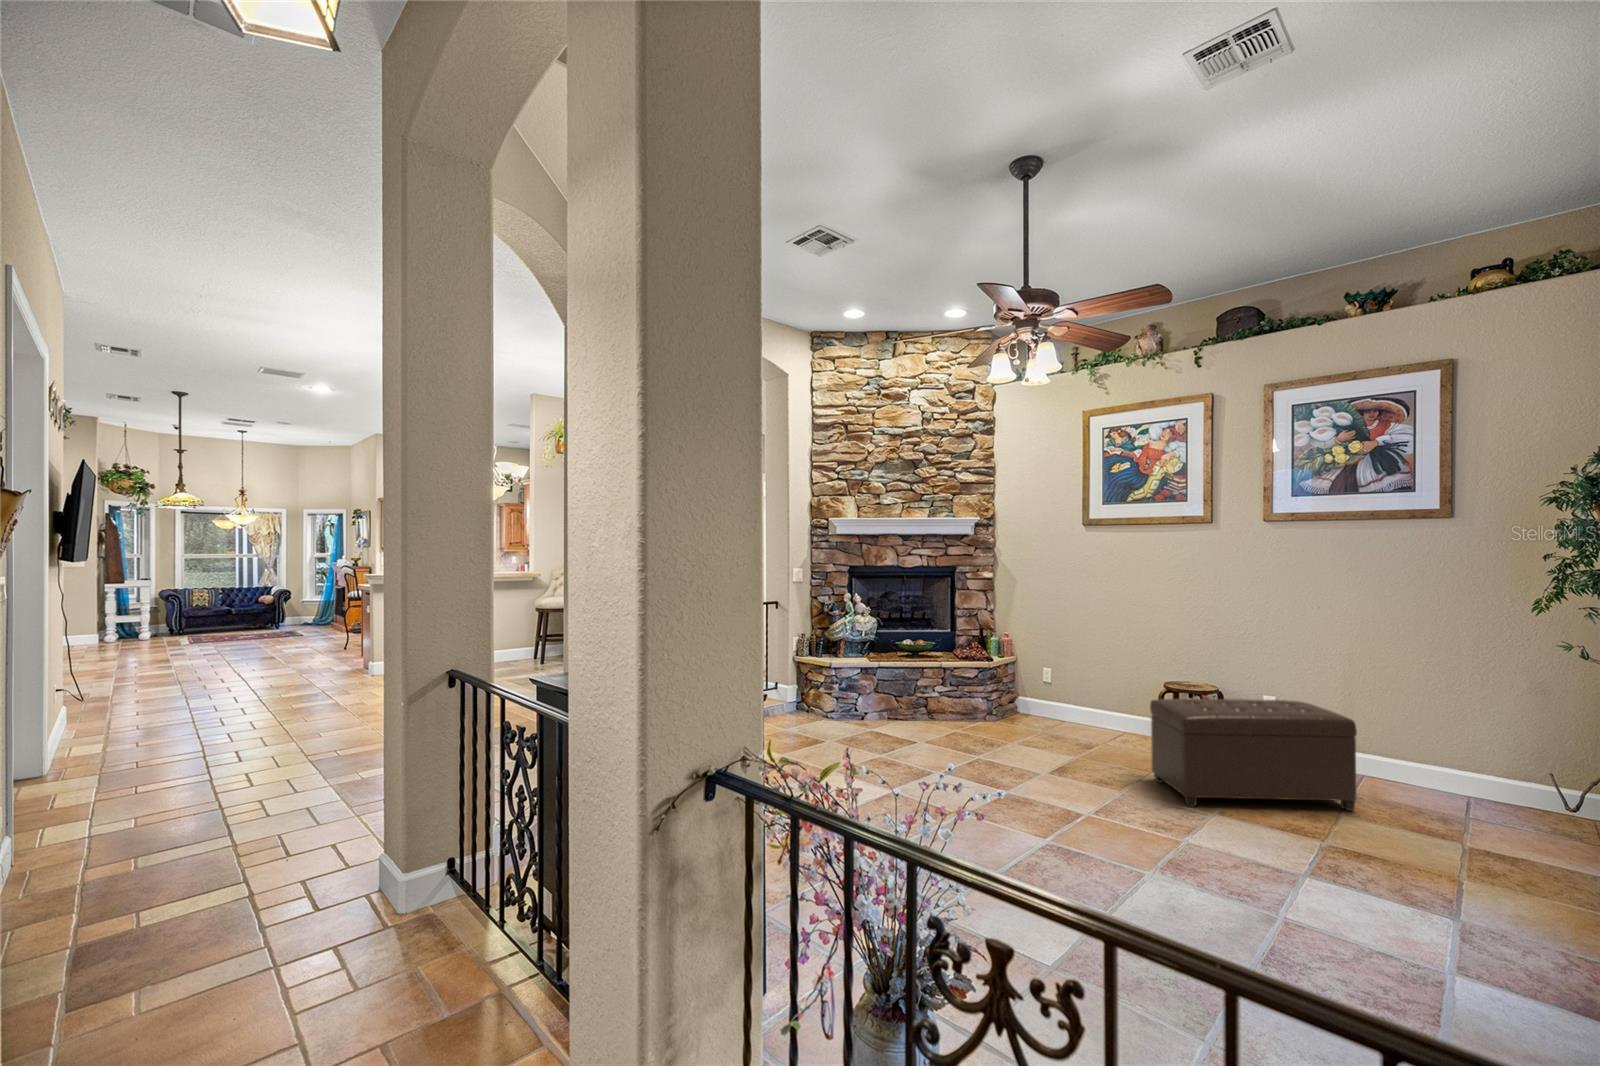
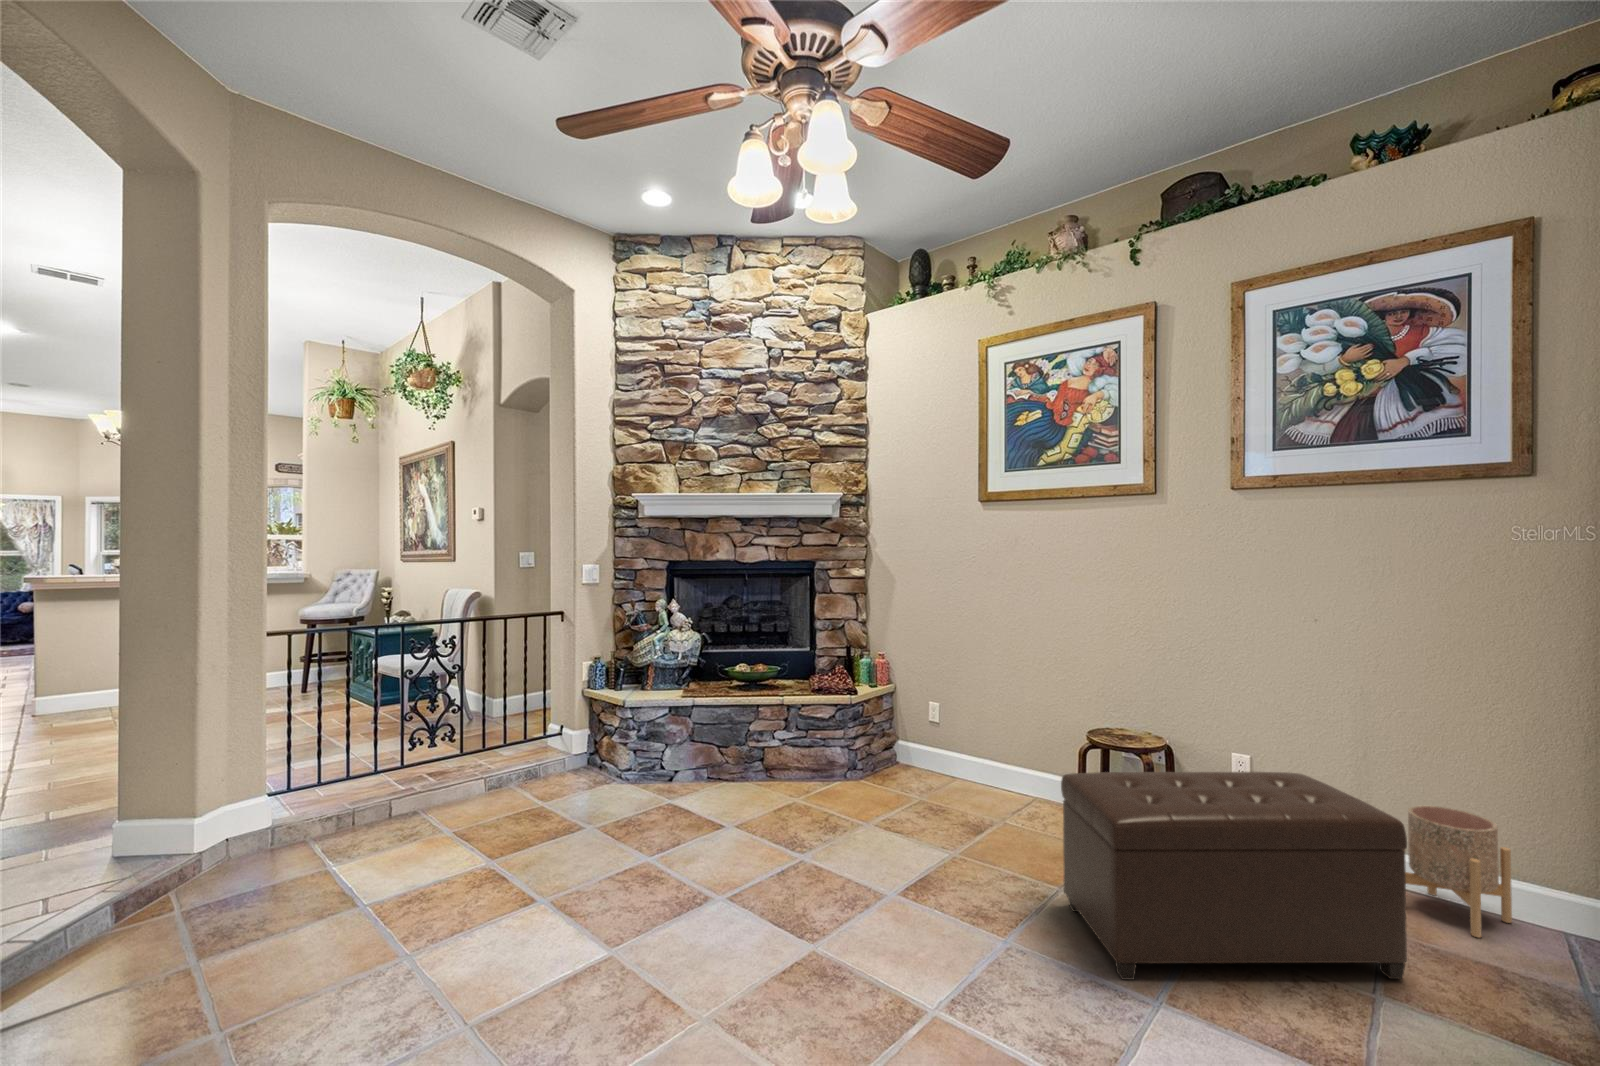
planter: none [1364,725,1434,798] -> present [1403,805,1512,938]

